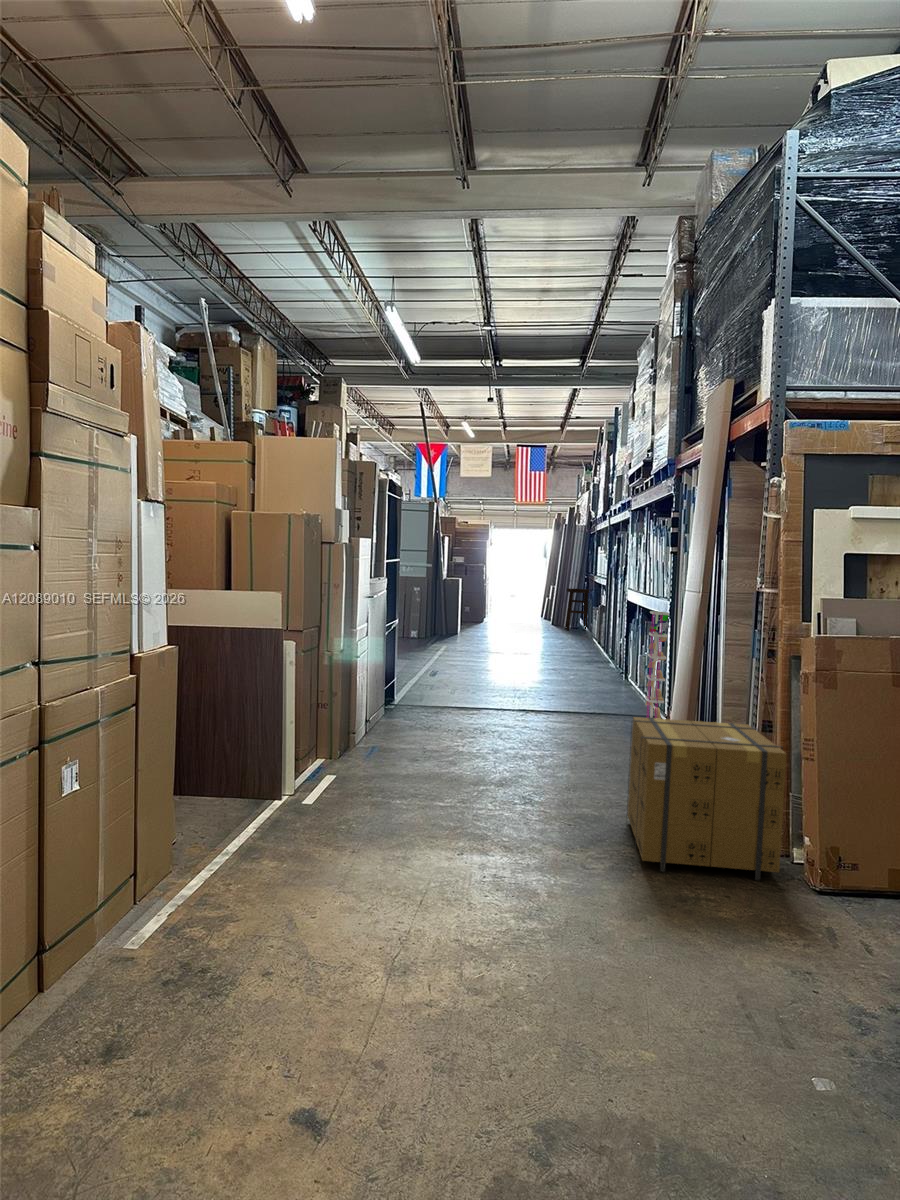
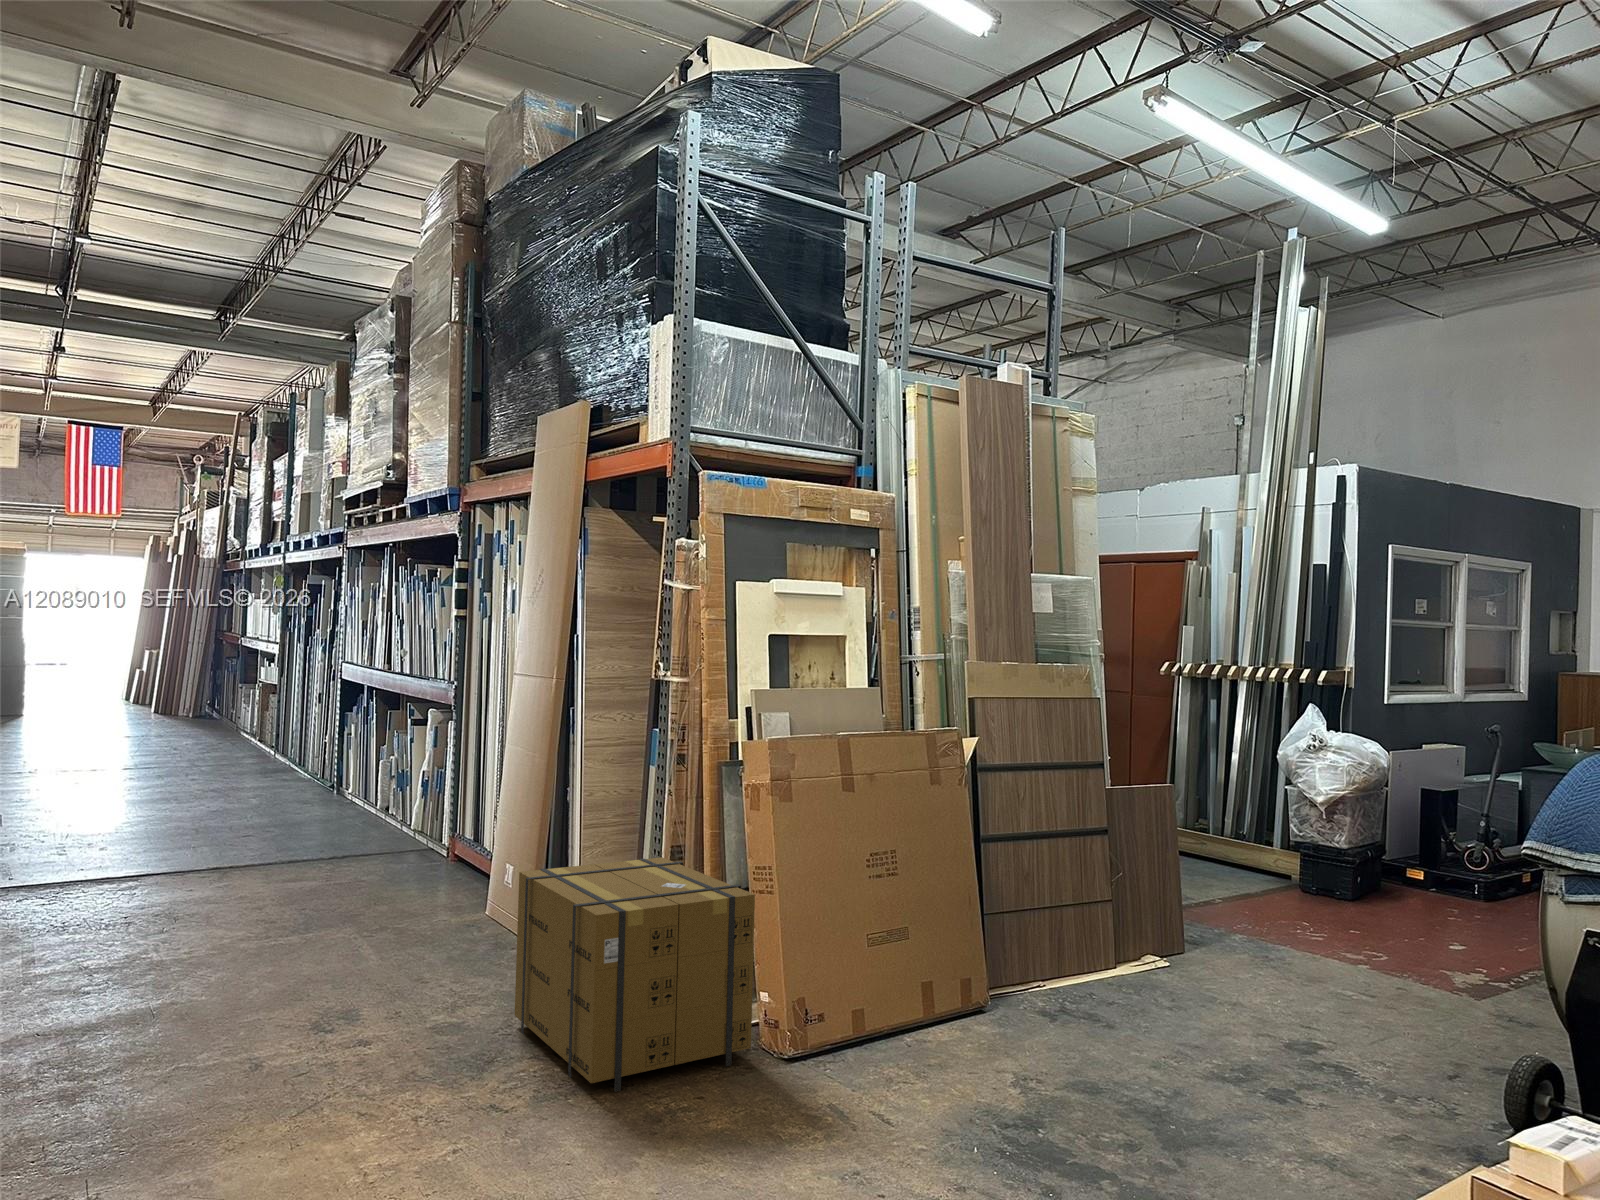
stool: present [565,588,589,631] -> none [179,652,222,717]
shelving unit: present [645,611,669,719] -> none [419,699,458,871]

